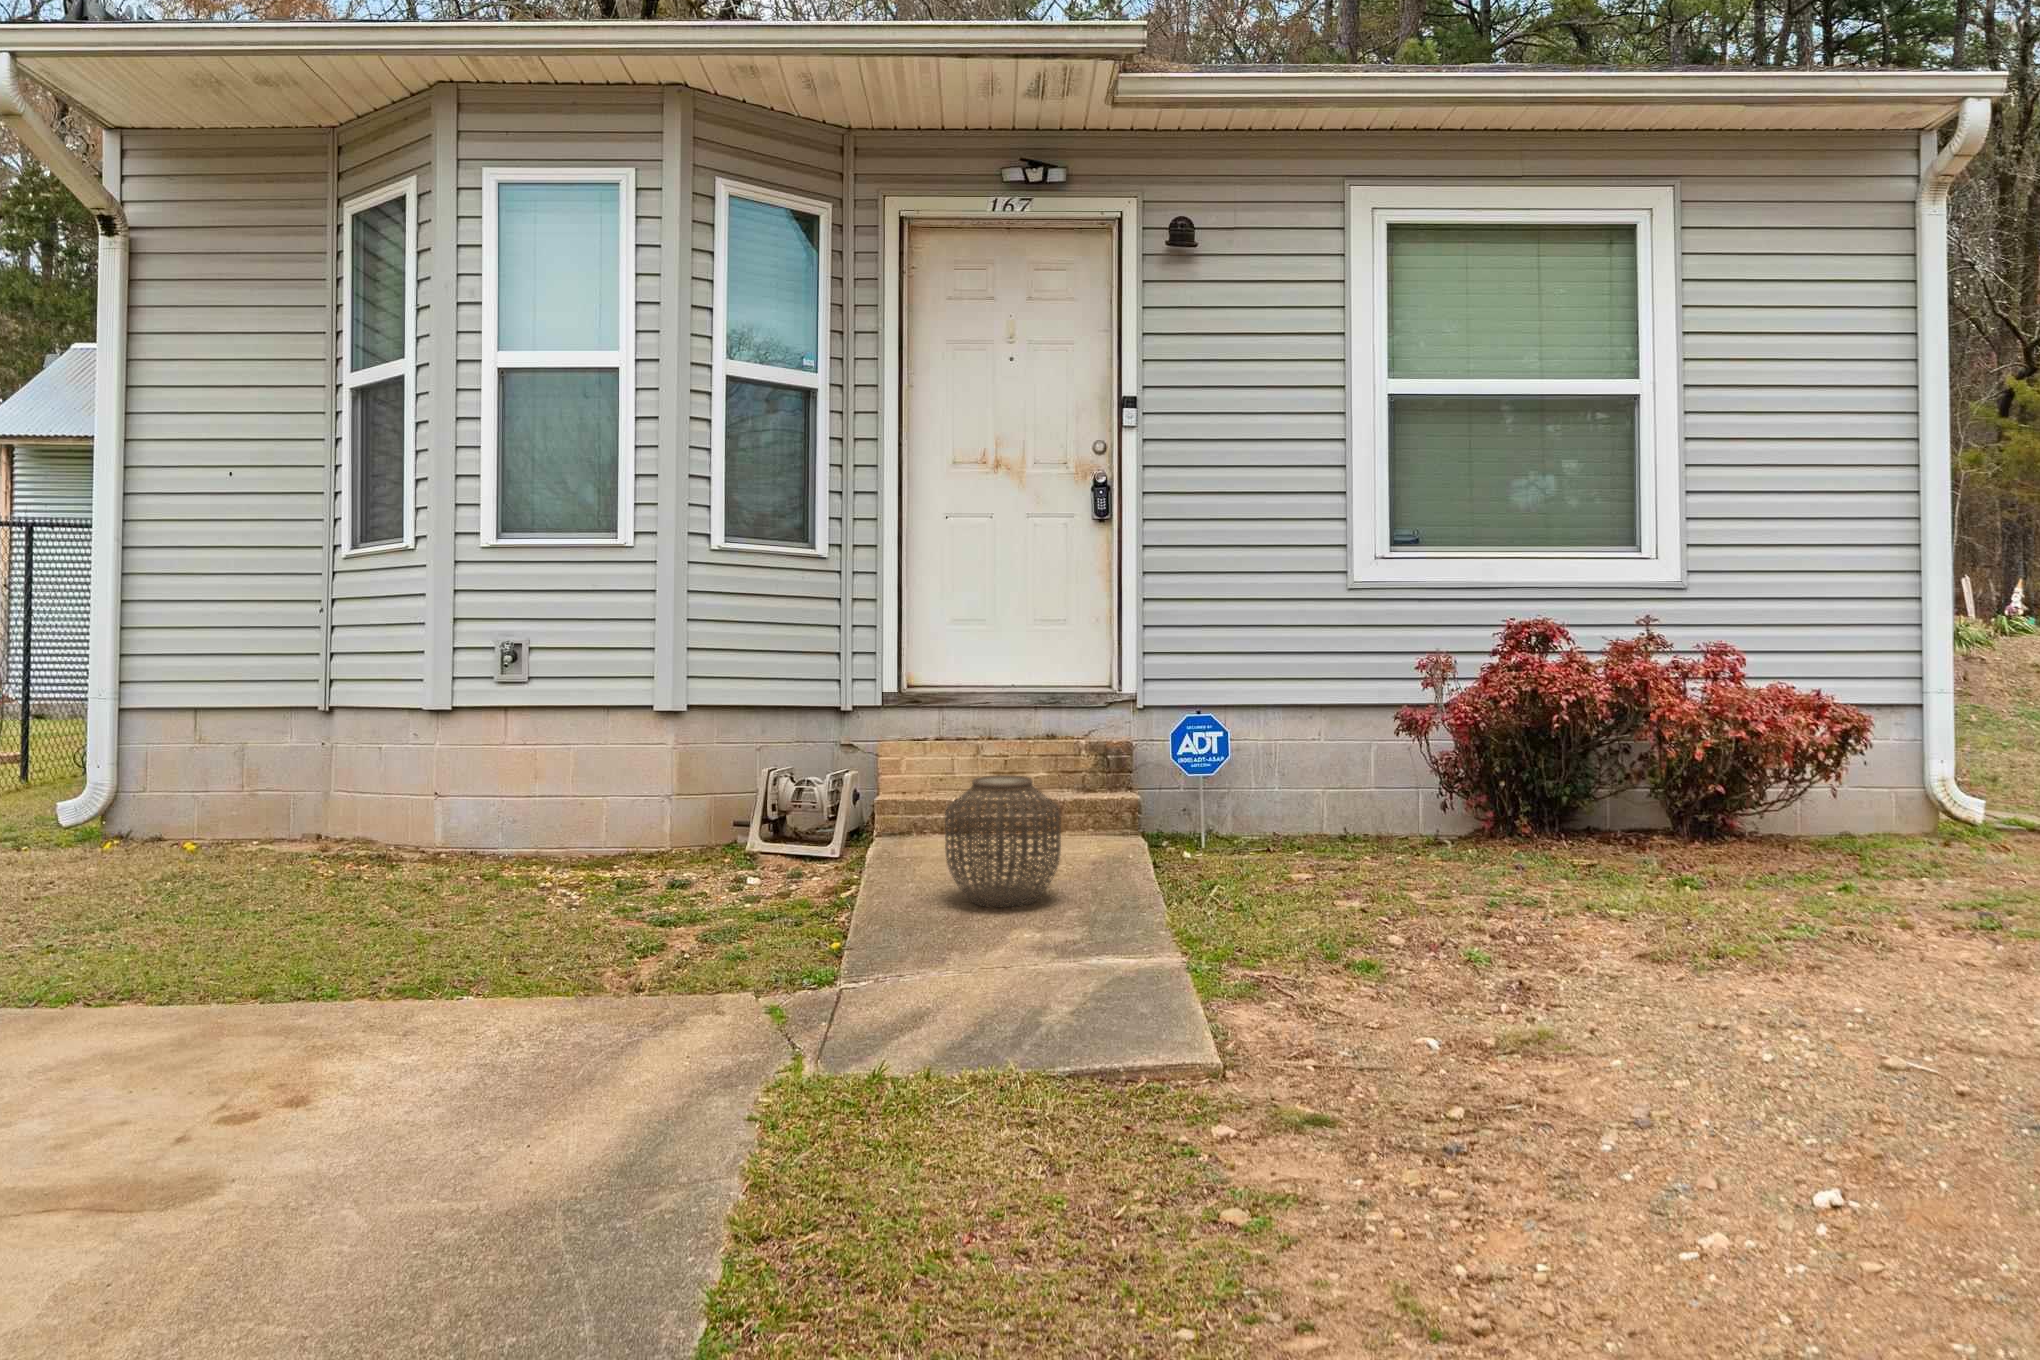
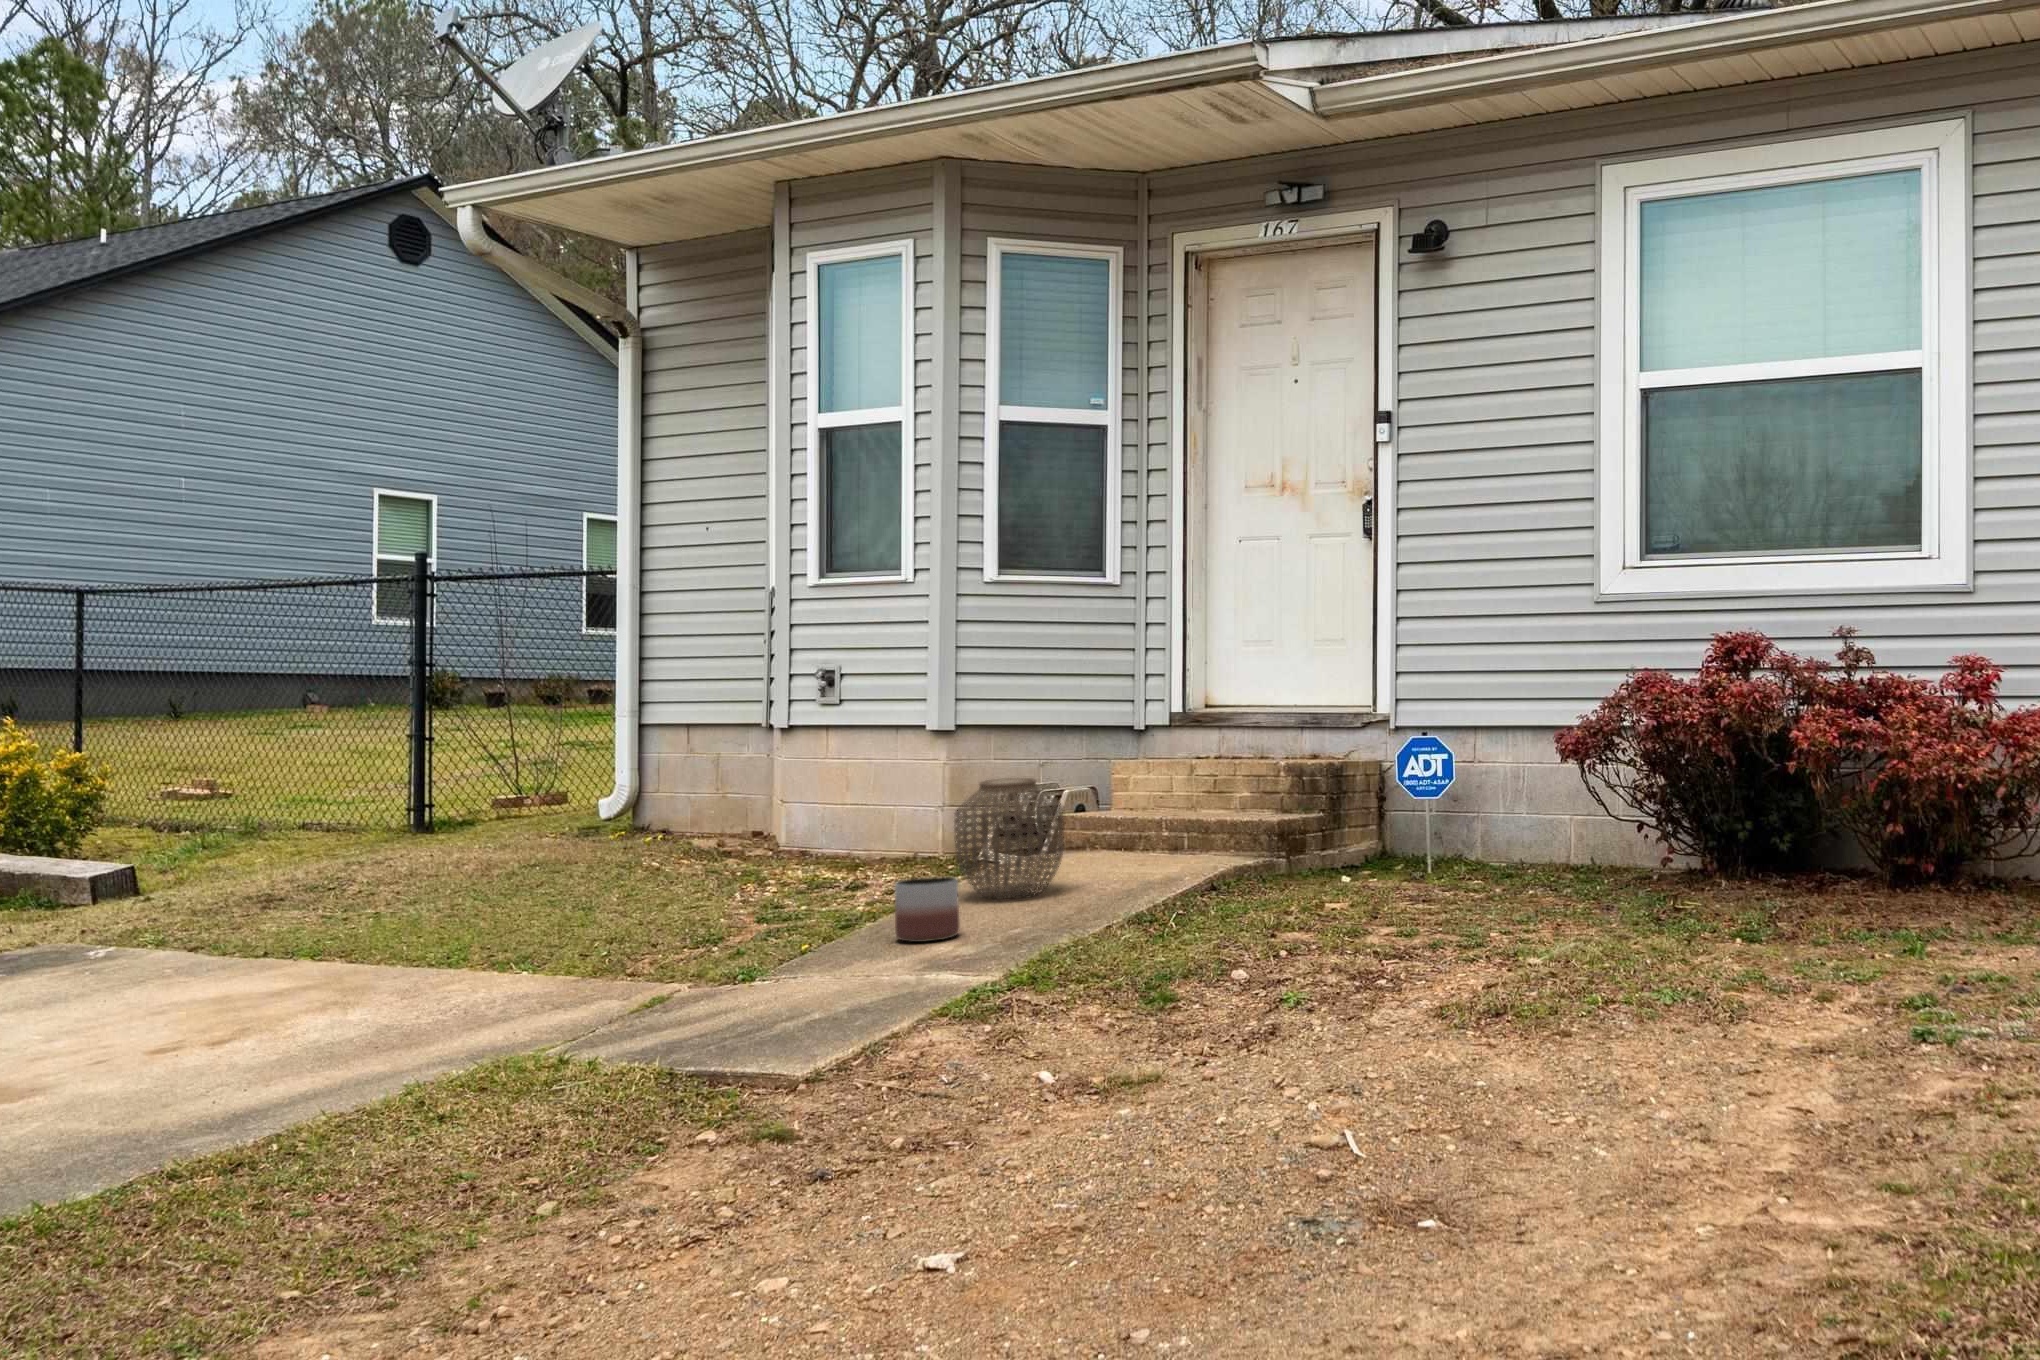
planter: none [1050,893,1119,968] -> present [895,876,959,942]

